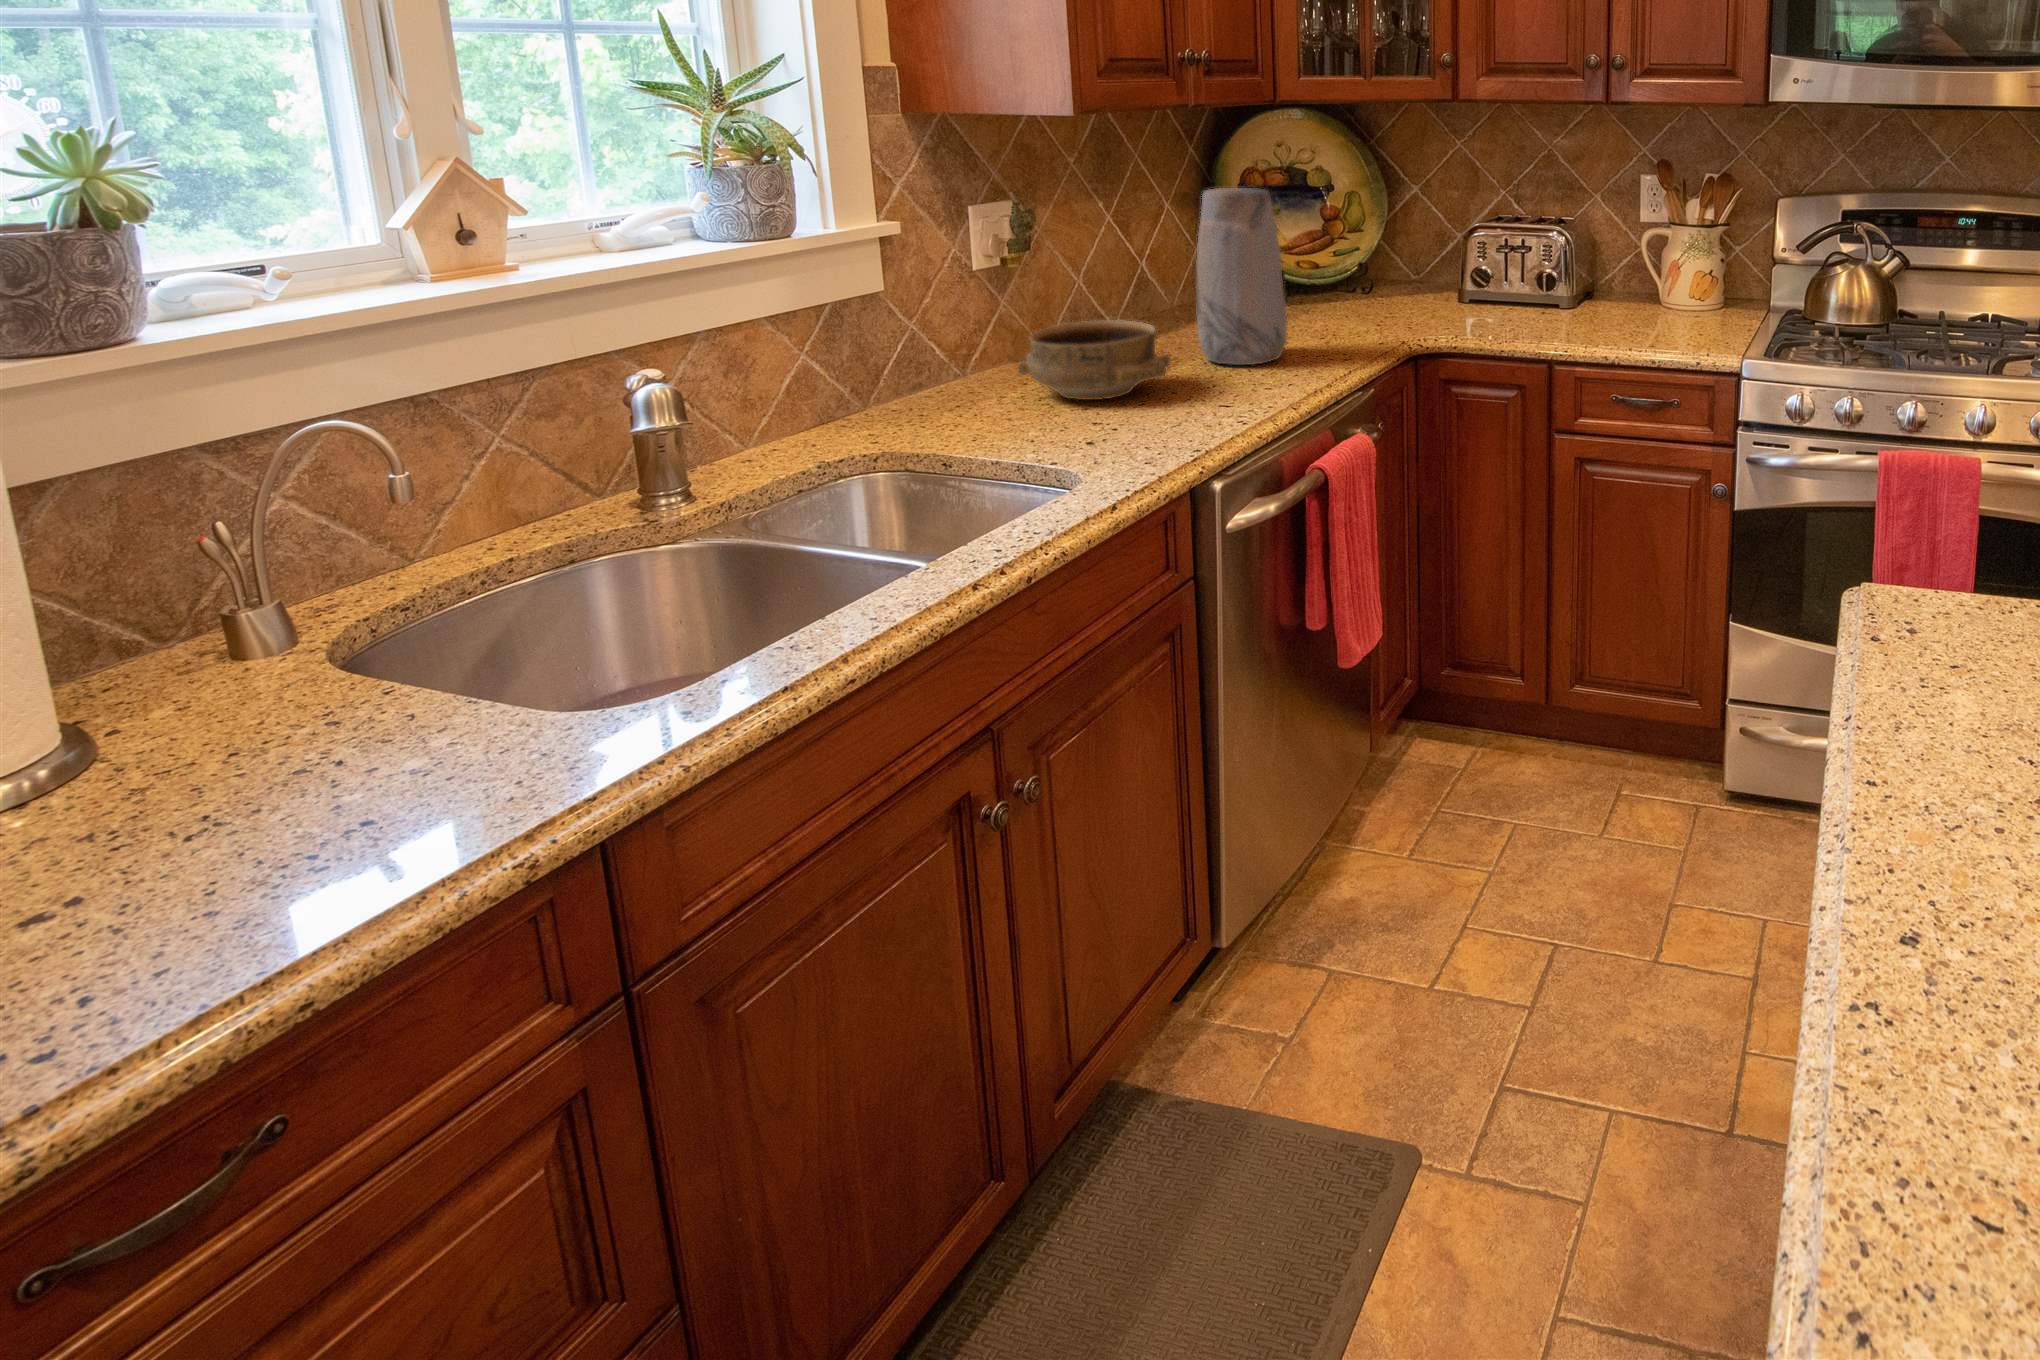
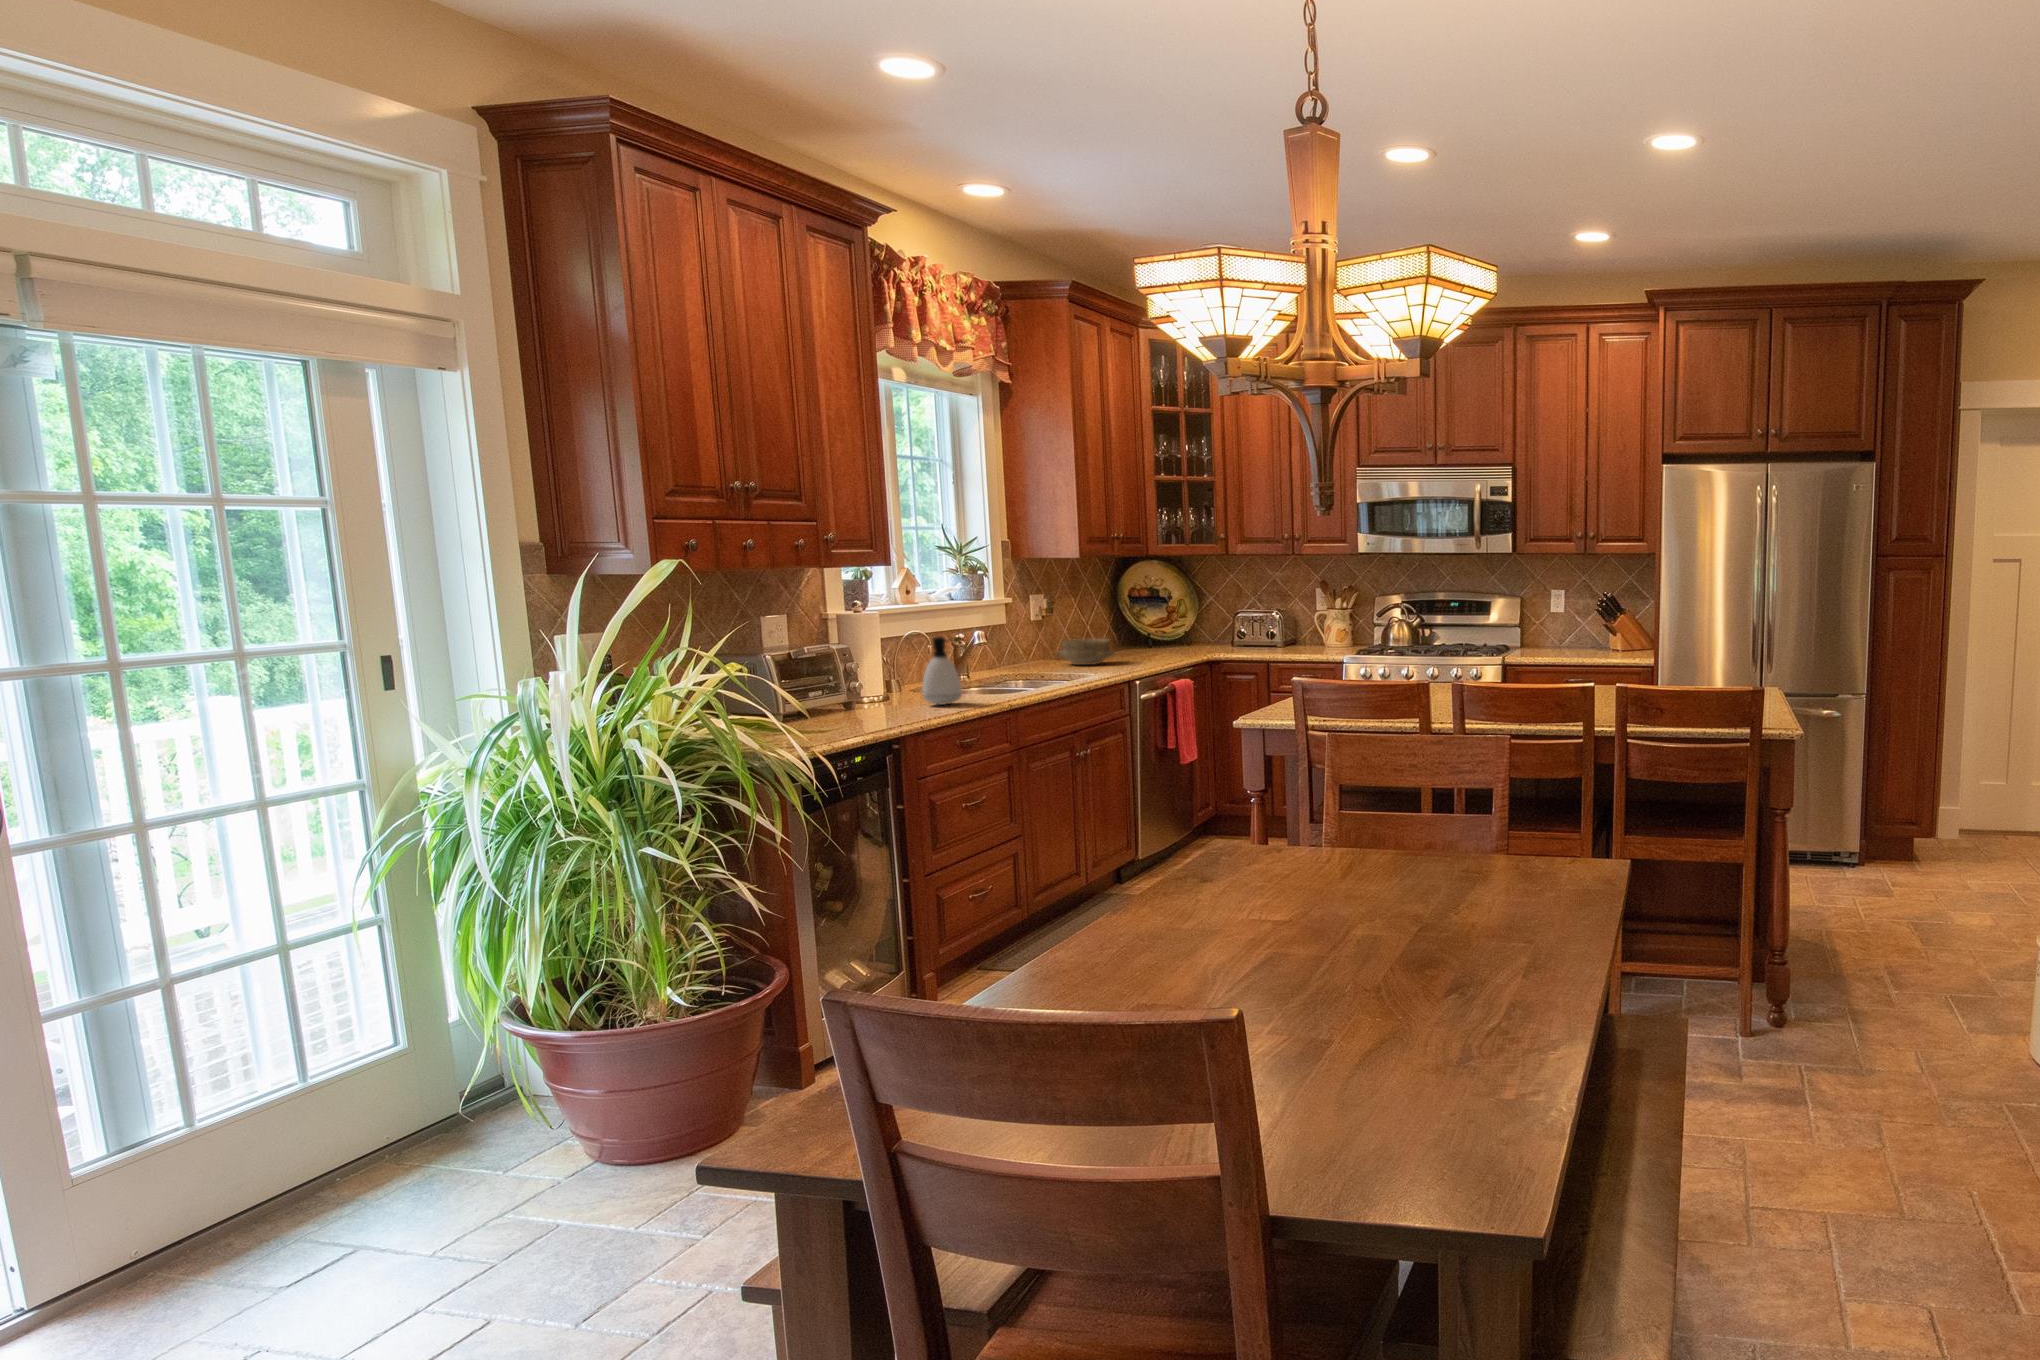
vase: present [1196,188,1287,365] -> none [1121,589,1159,658]
soap dispenser: none [101,530,337,853] -> present [923,636,962,705]

